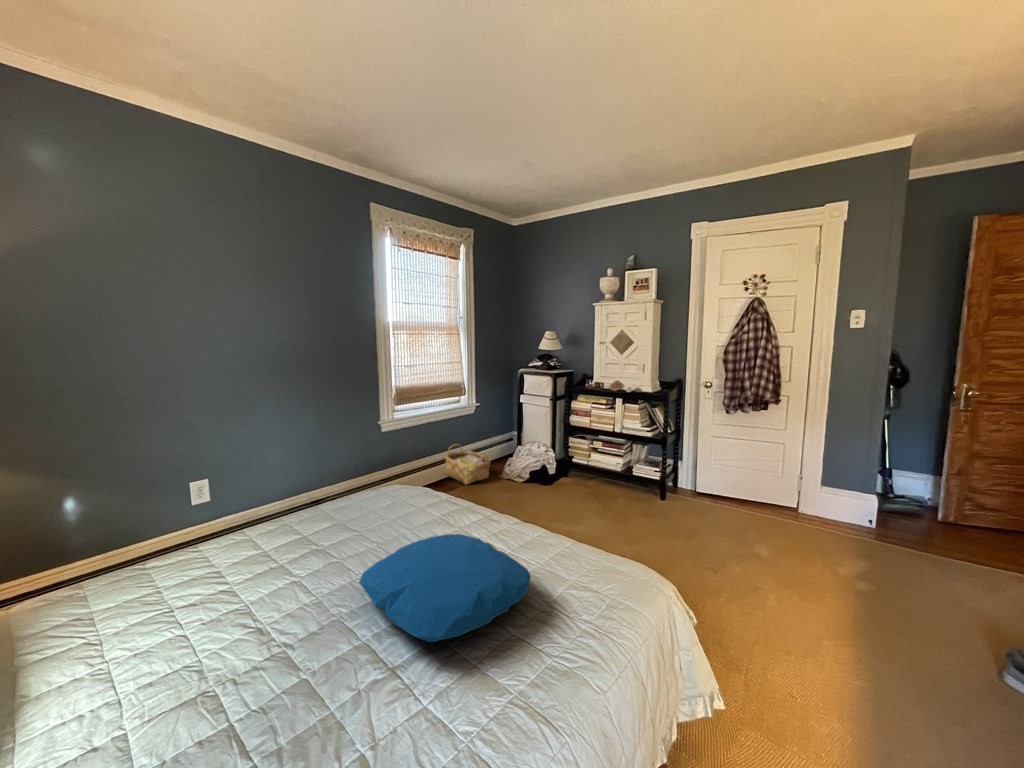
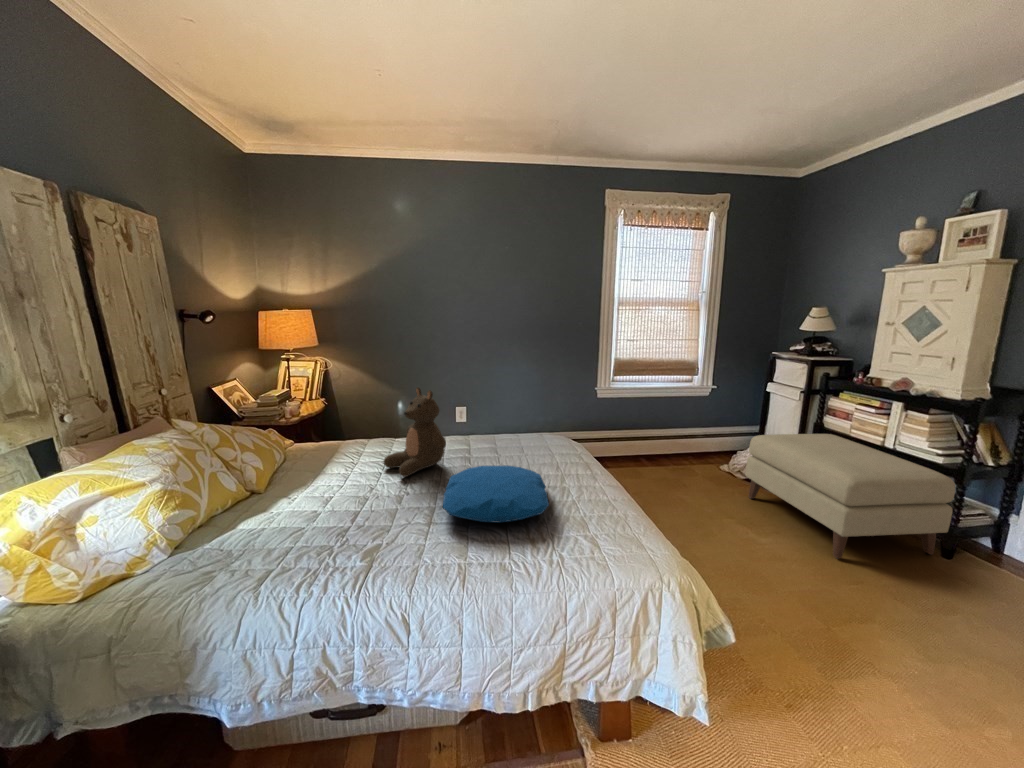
ottoman: none [533,430,664,525] -> present [745,434,955,558]
woven basket: present [446,444,490,484] -> none [663,424,711,466]
stuffed bear: none [194,459,320,618] -> present [384,387,446,477]

